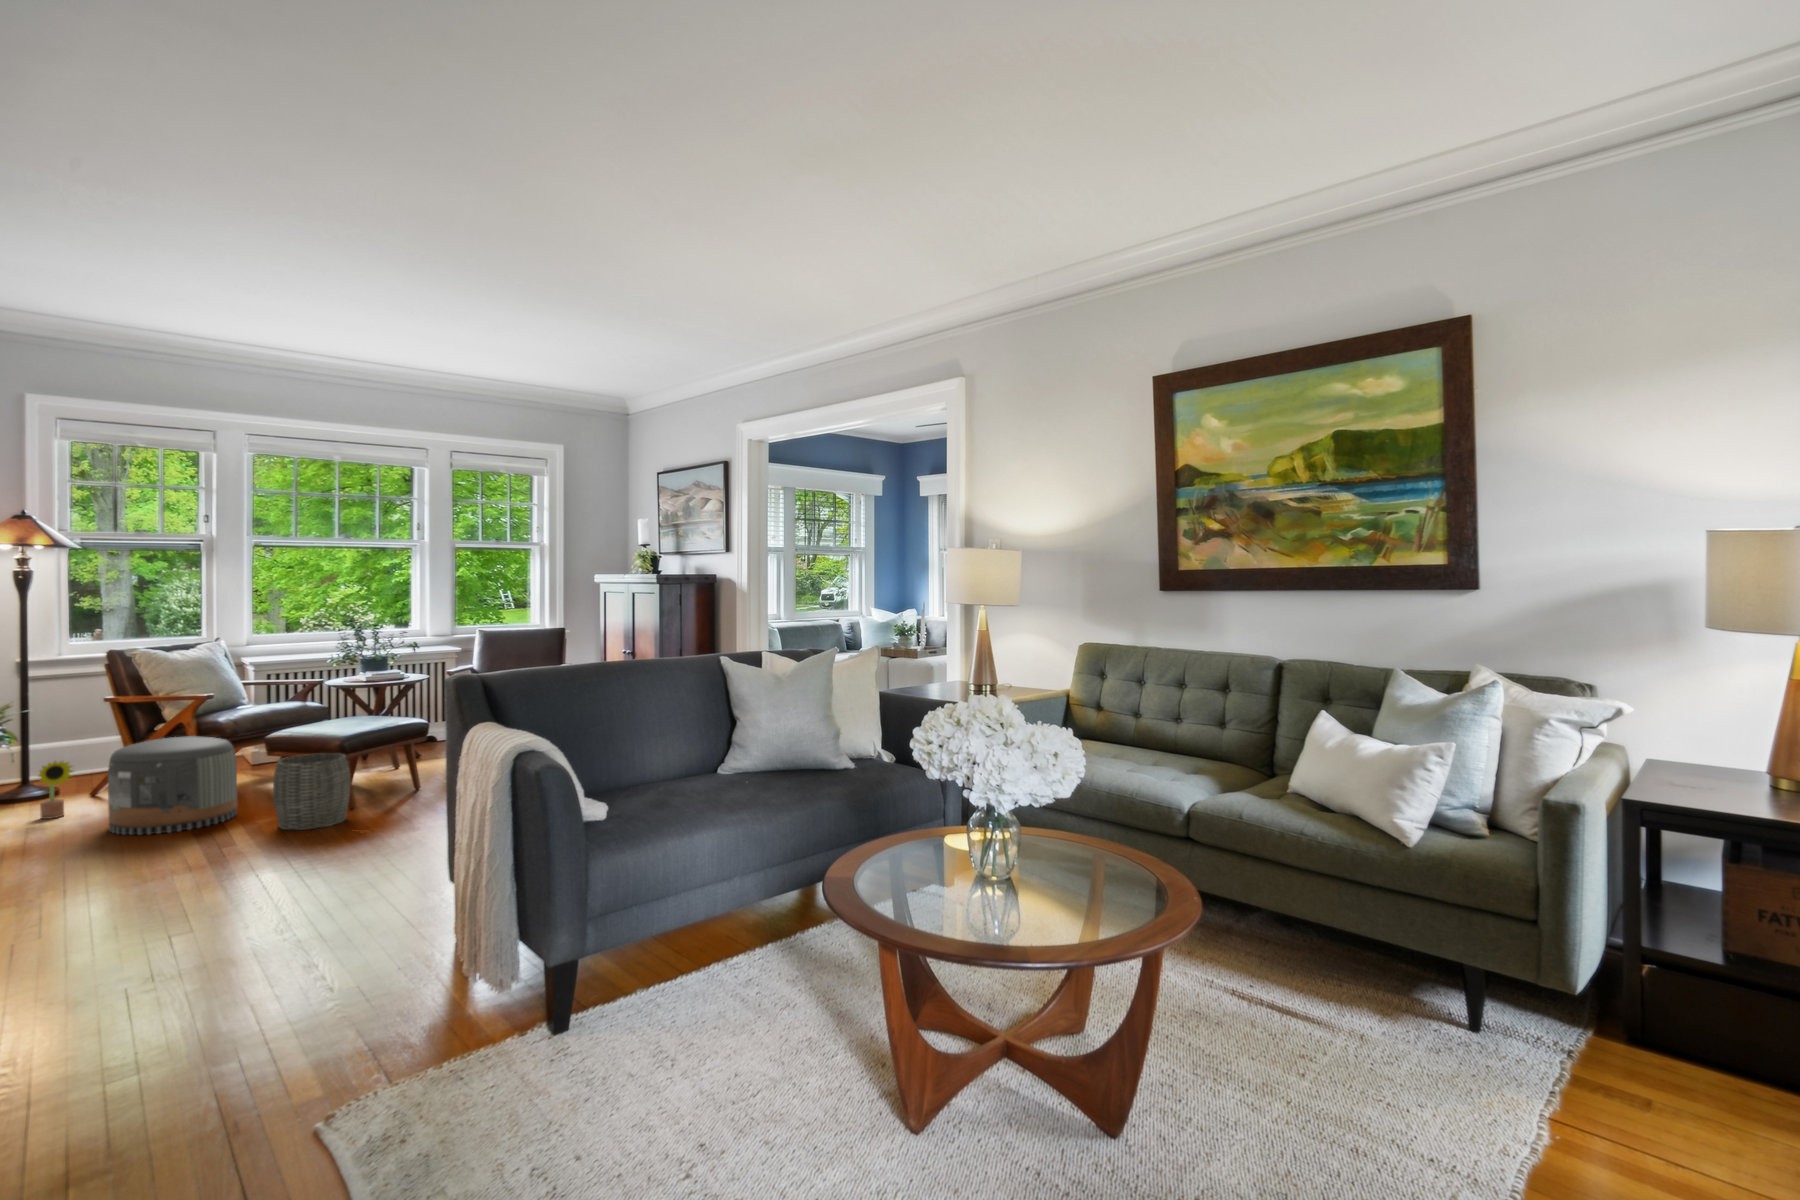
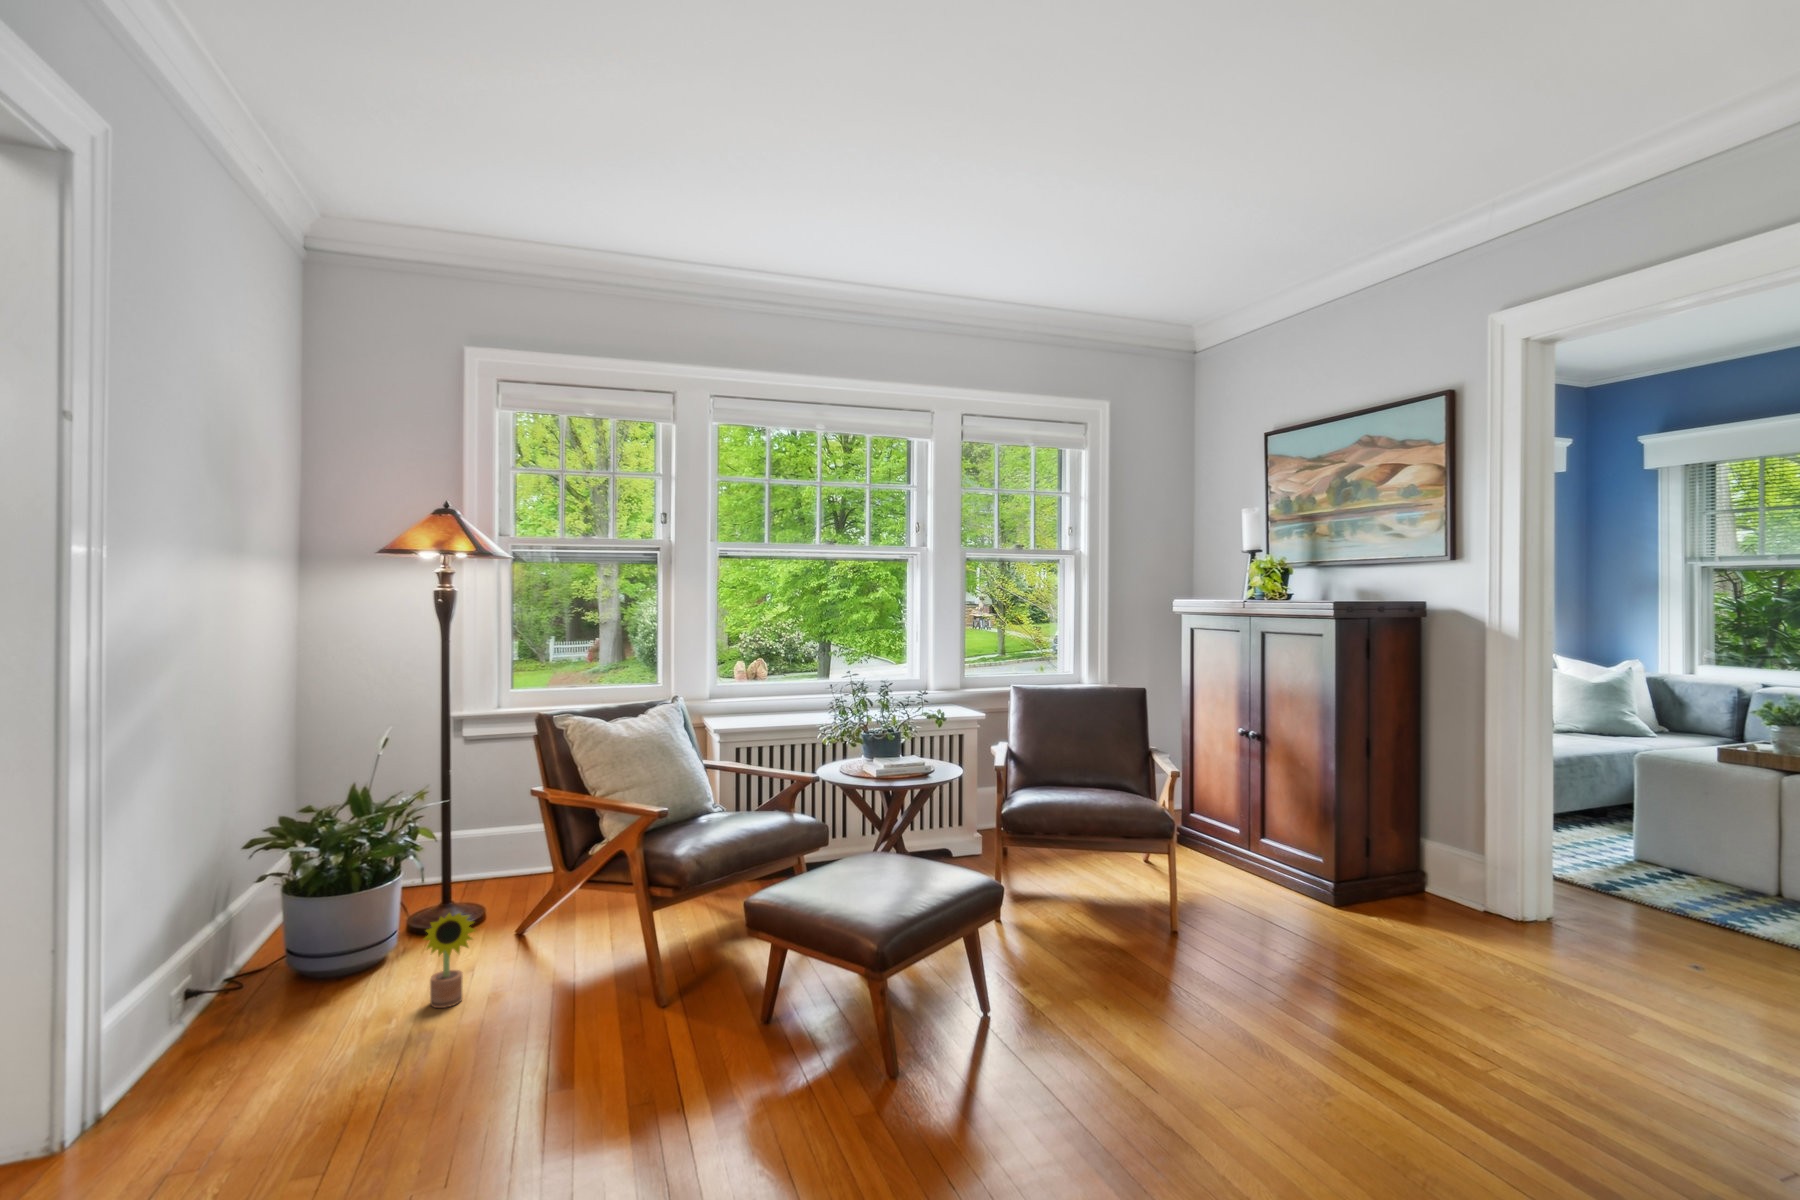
pouf: present [108,736,237,835] -> none [506,894,704,1113]
woven basket: present [273,753,350,830] -> none [769,967,905,1163]

